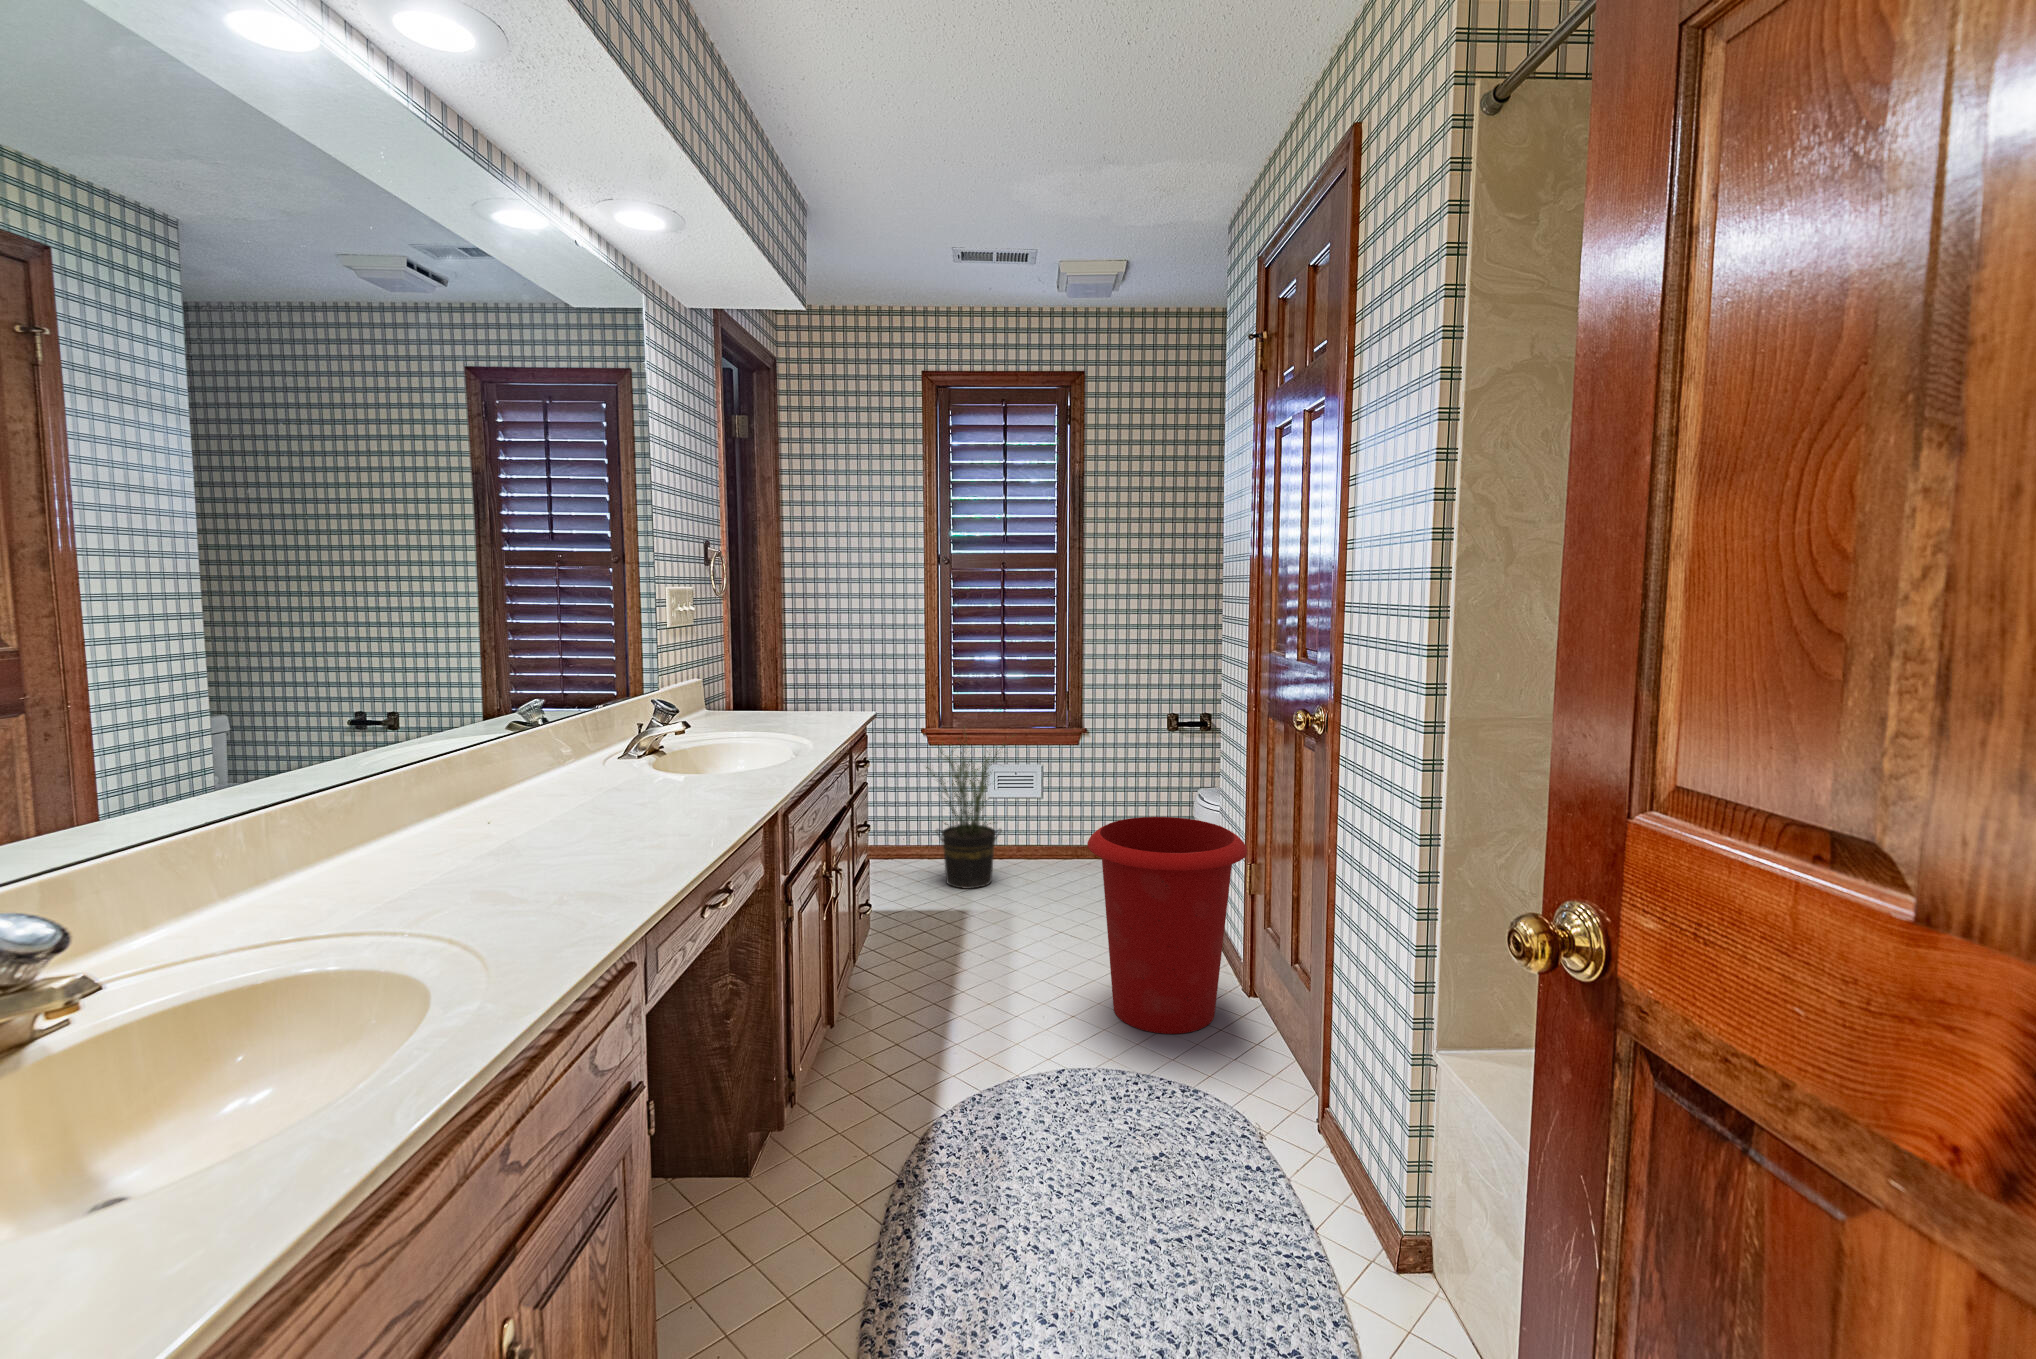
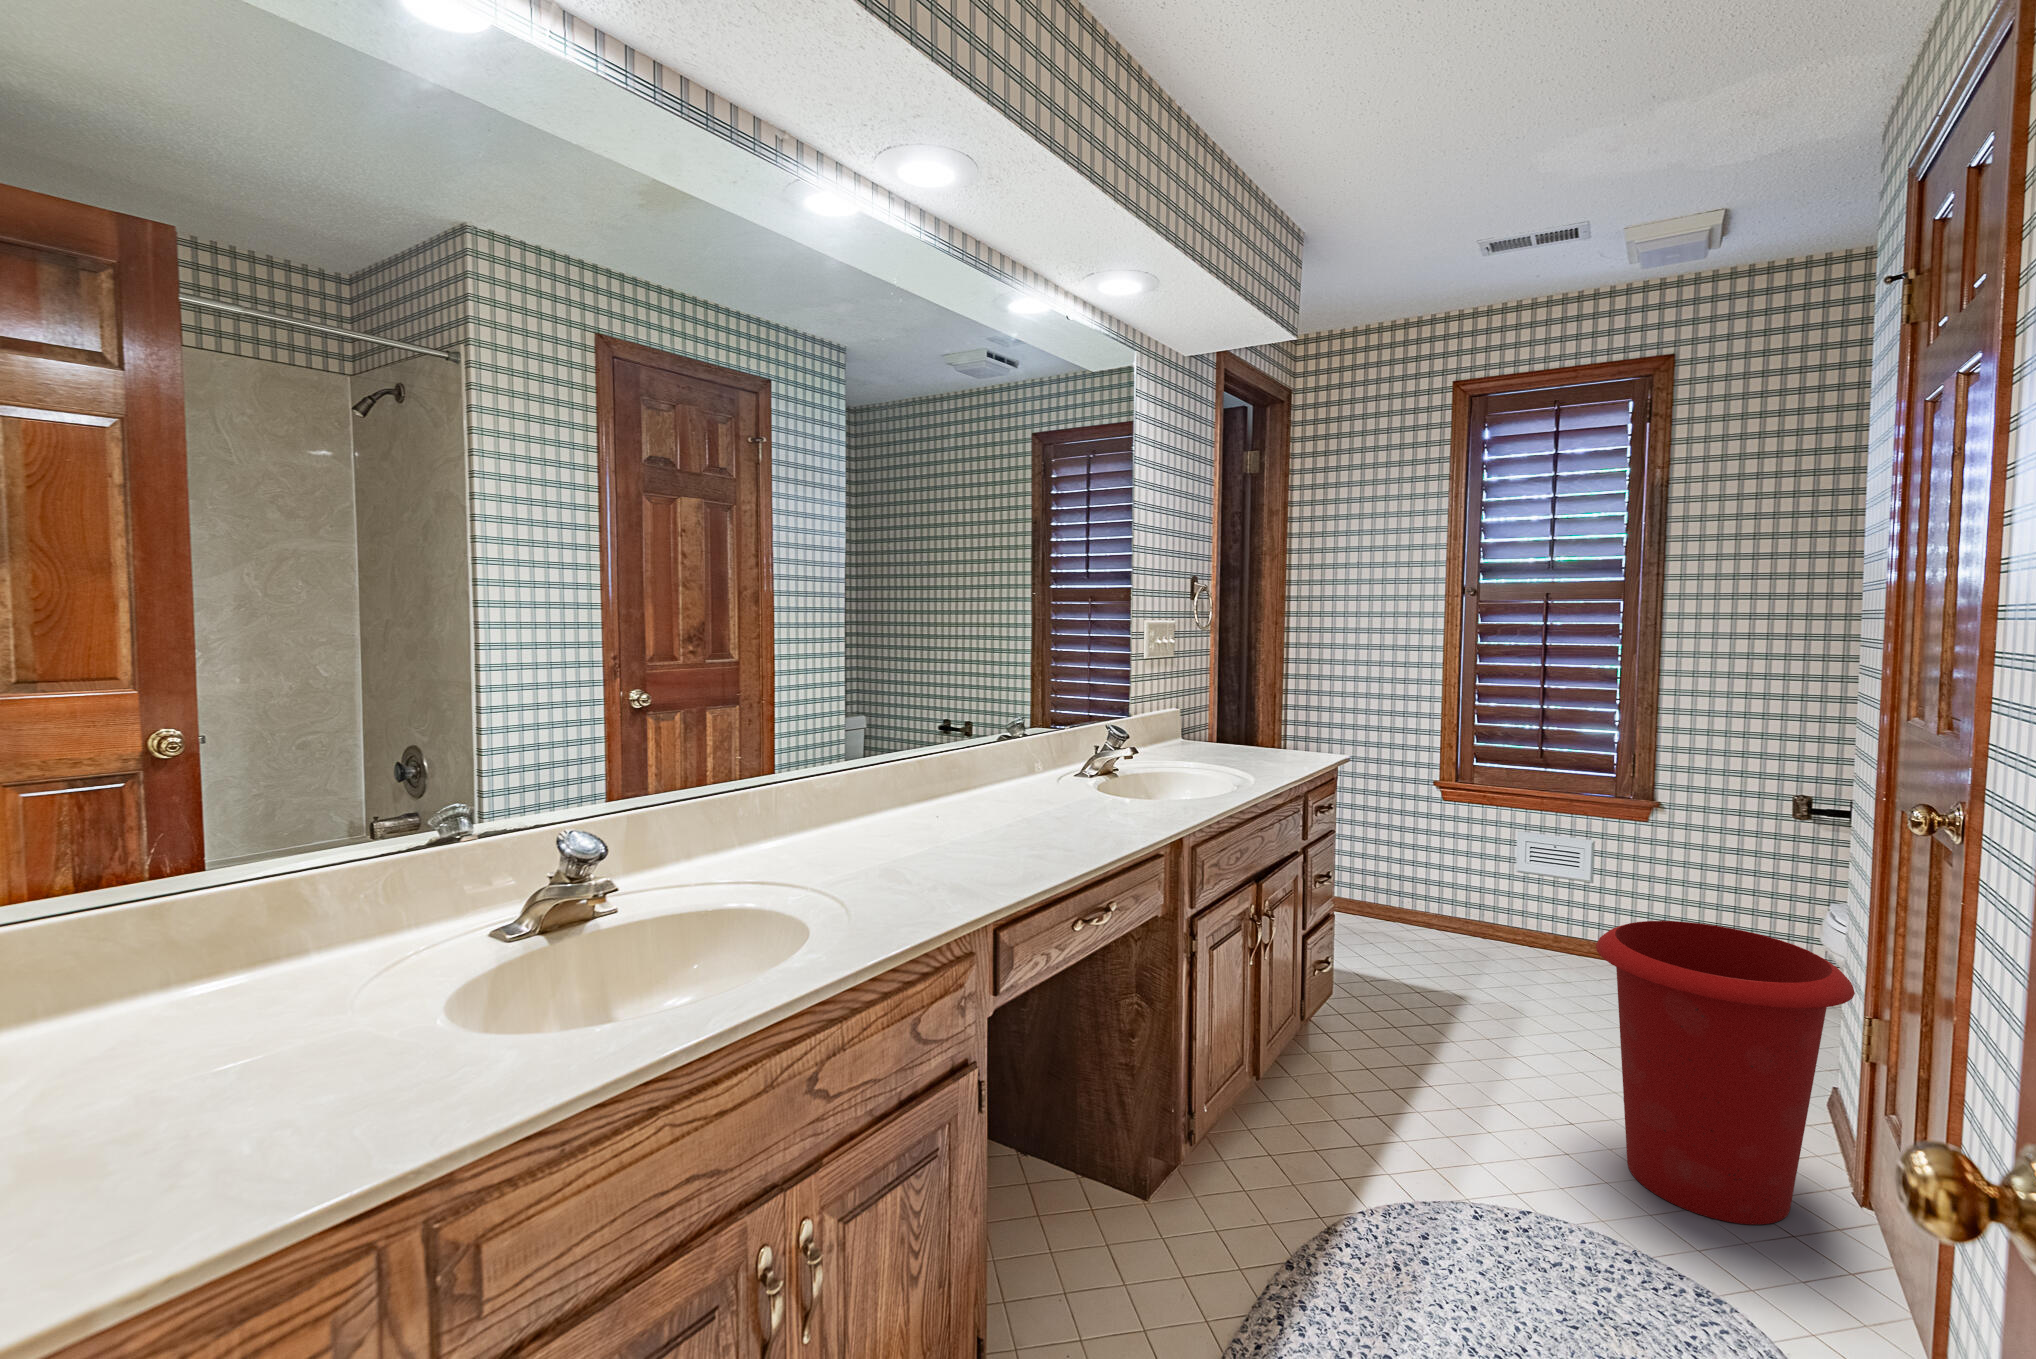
potted plant: present [926,730,1005,889] -> none [1421,782,1550,974]

